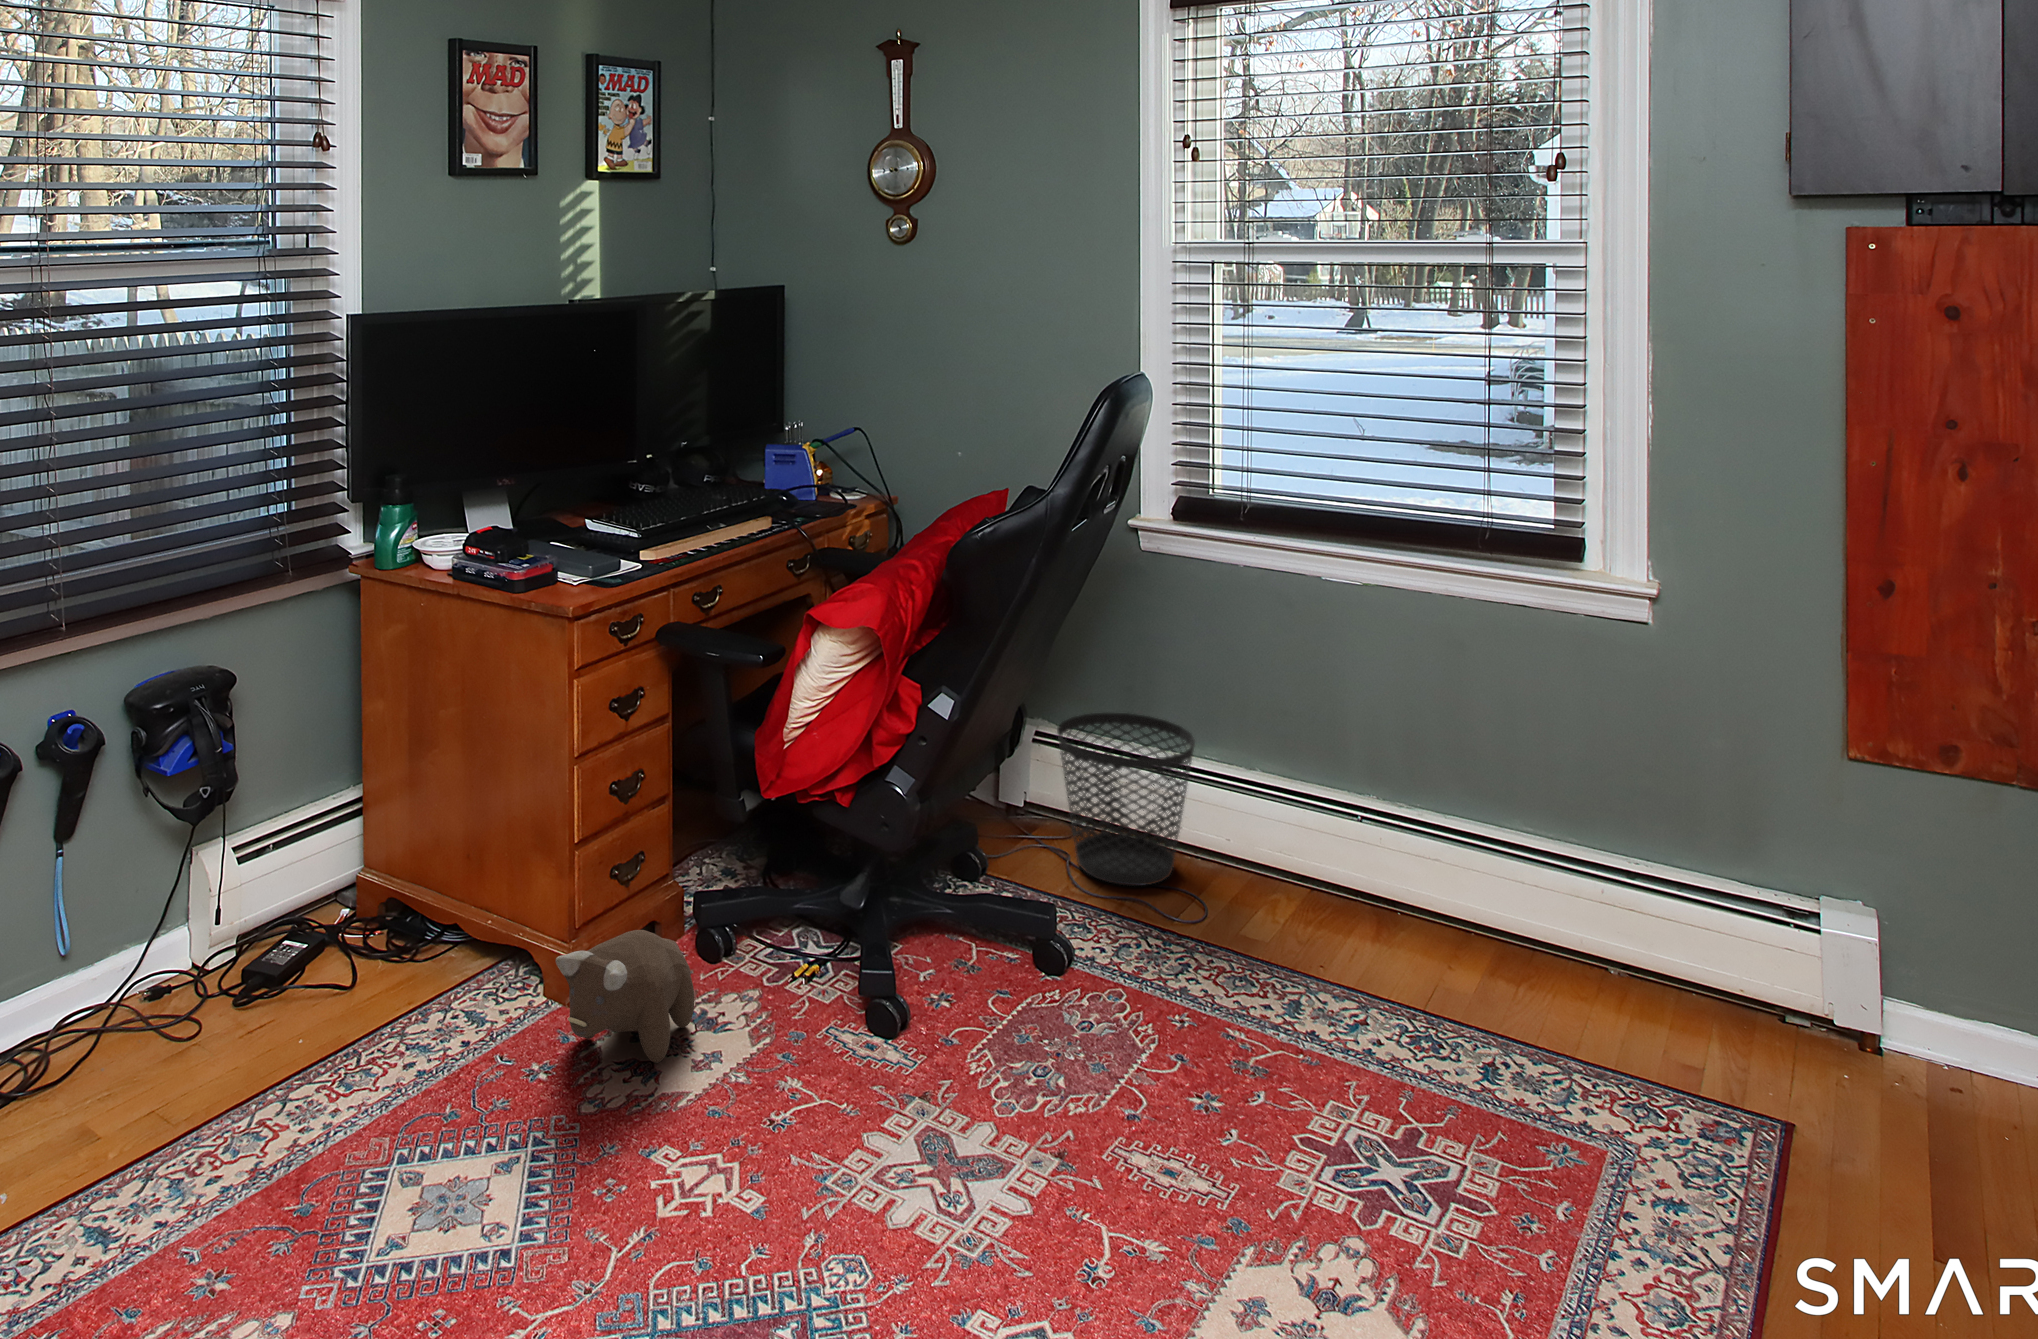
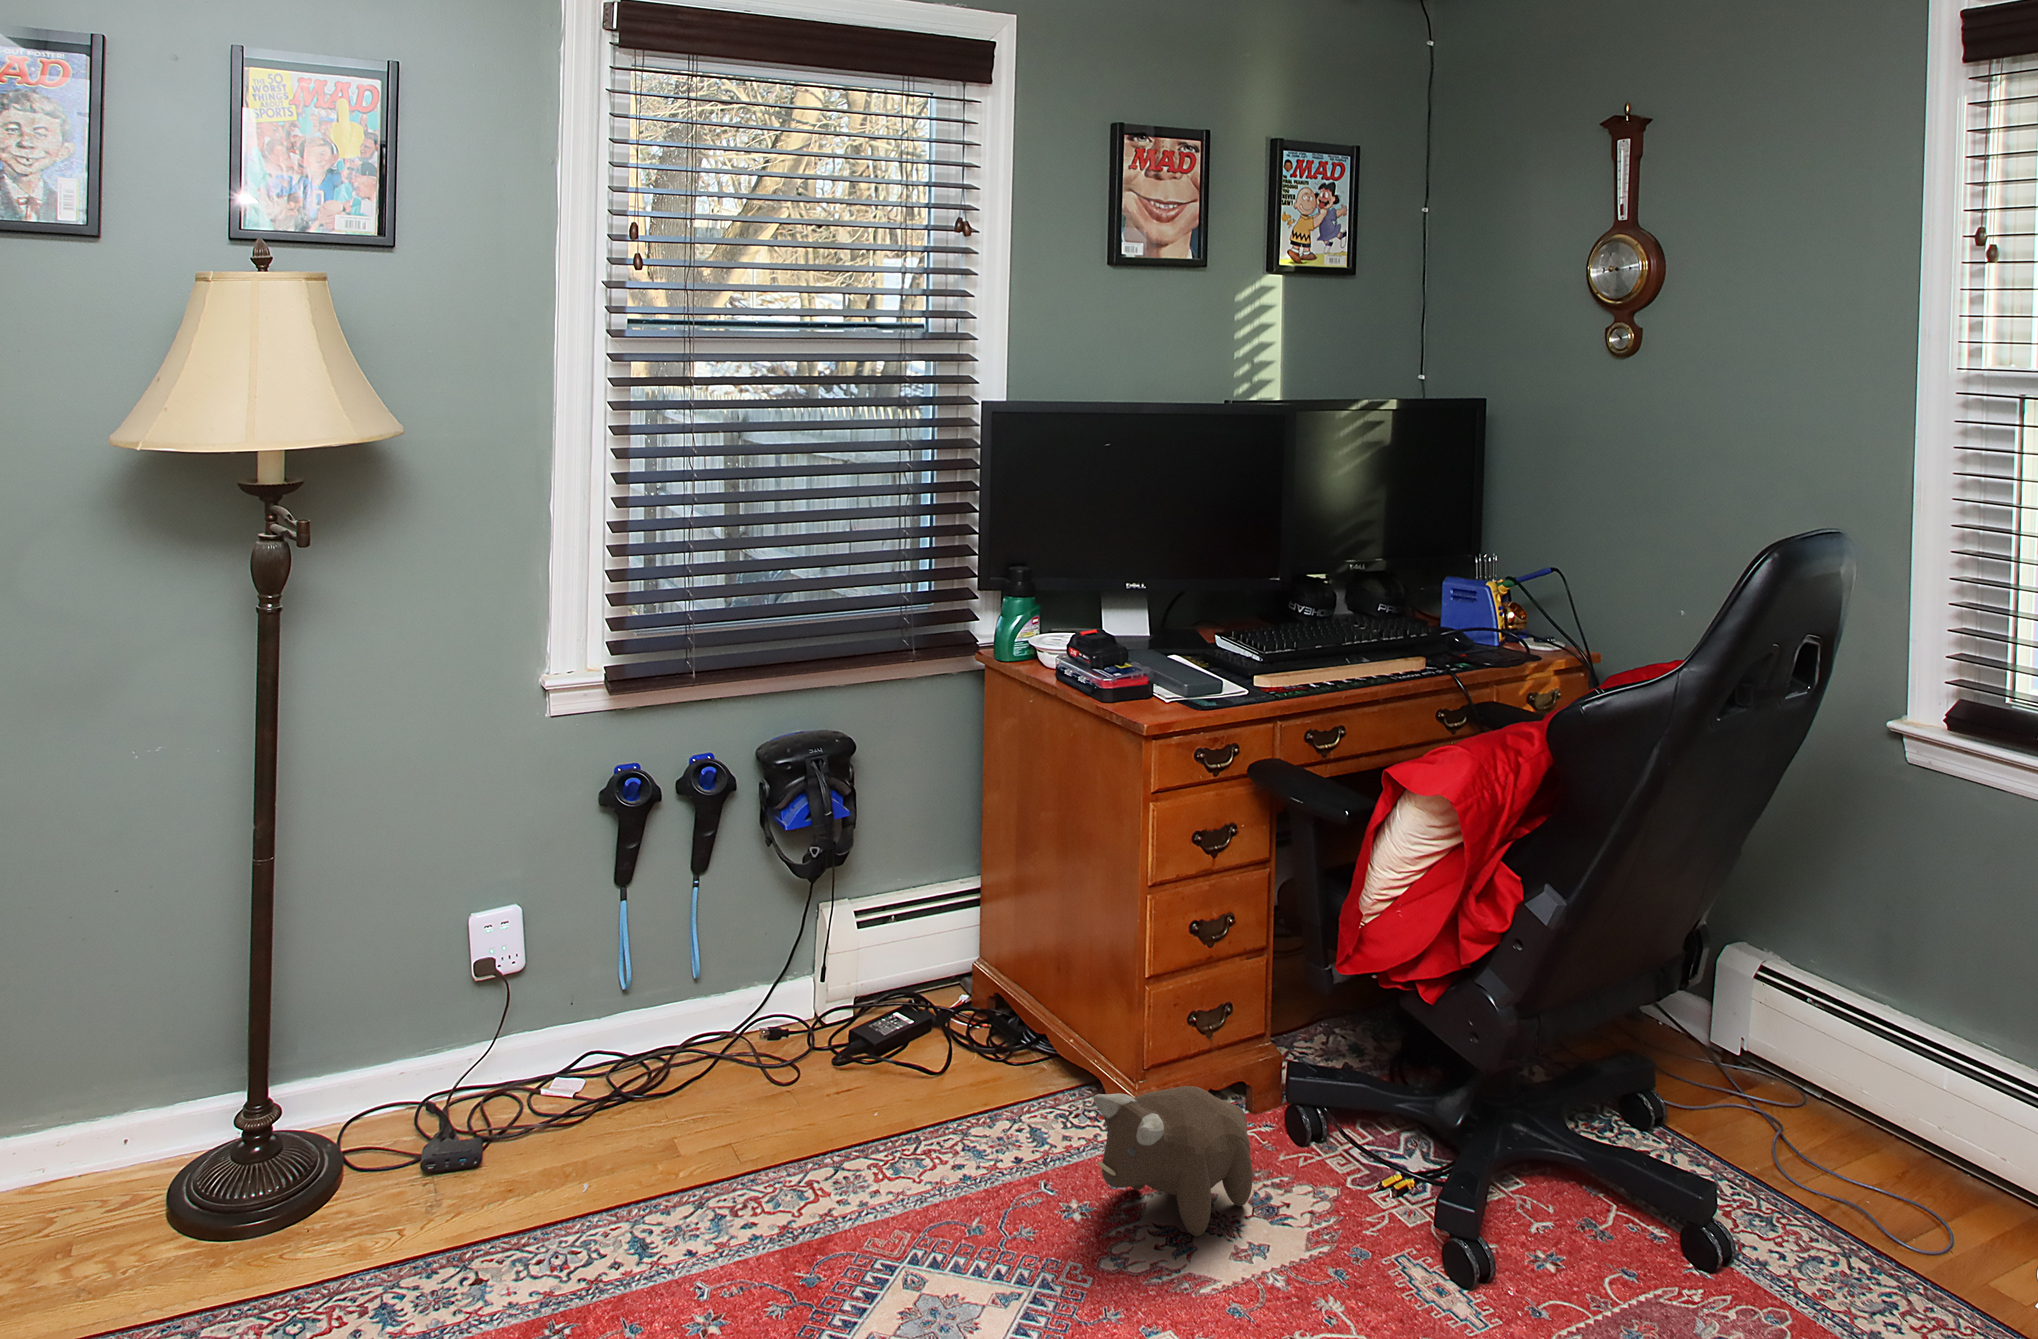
wastebasket: present [1057,713,1195,886] -> none [1778,952,1975,1190]

